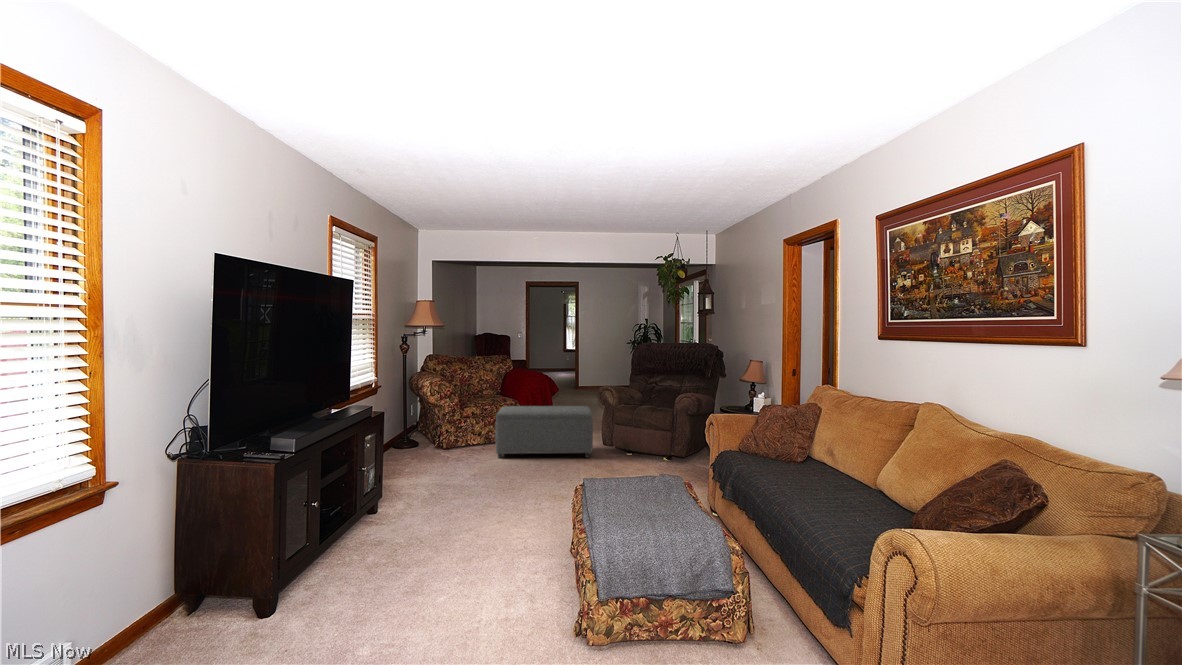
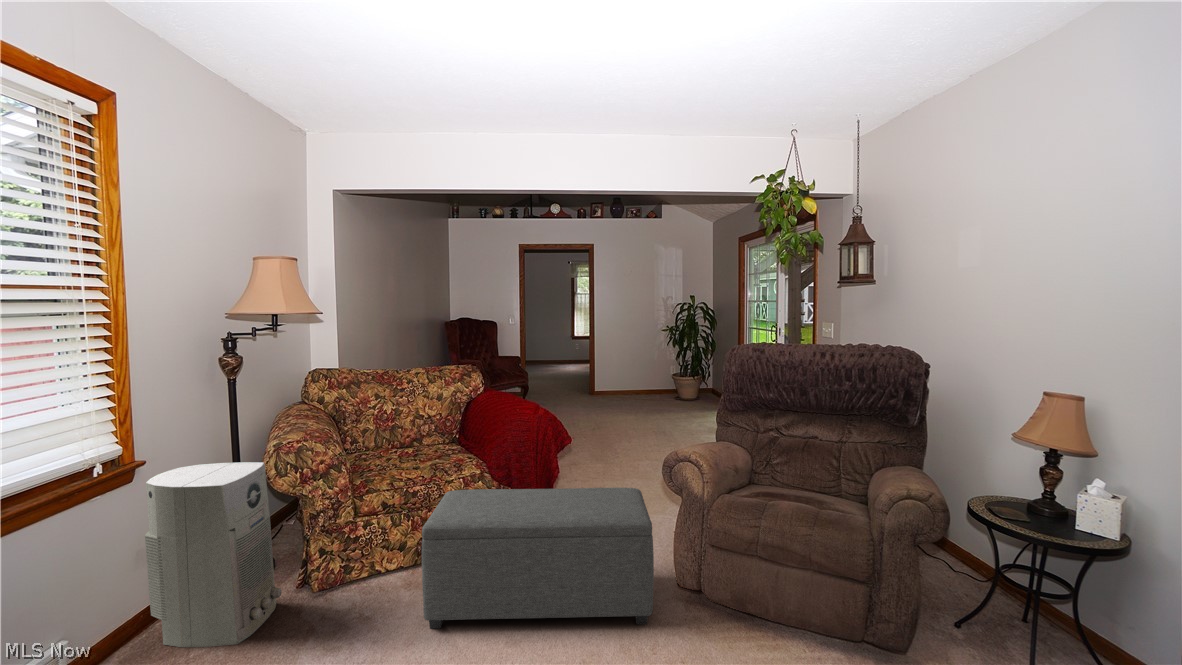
air purifier: none [383,390,431,461] -> present [145,462,282,647]

